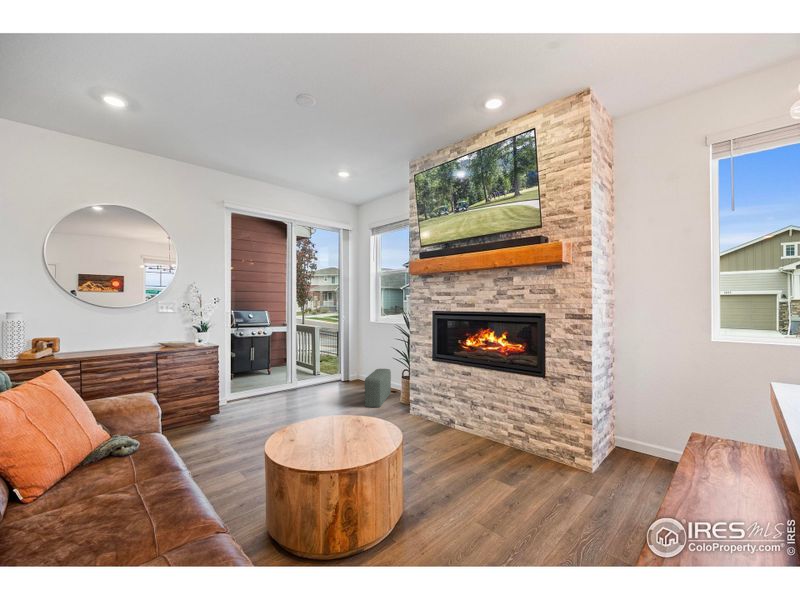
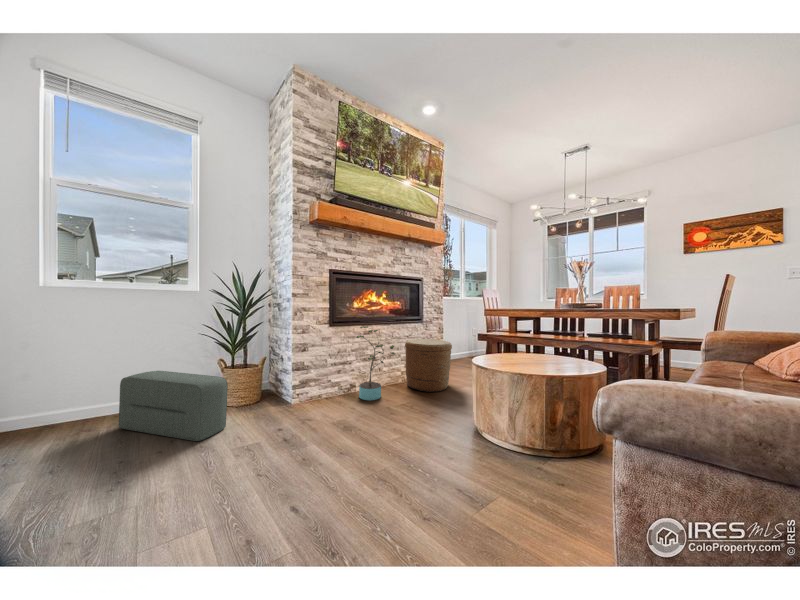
potted plant: none [427,366,466,439] -> present [356,326,395,400]
woven basket: none [470,395,534,473] -> present [405,339,452,392]

